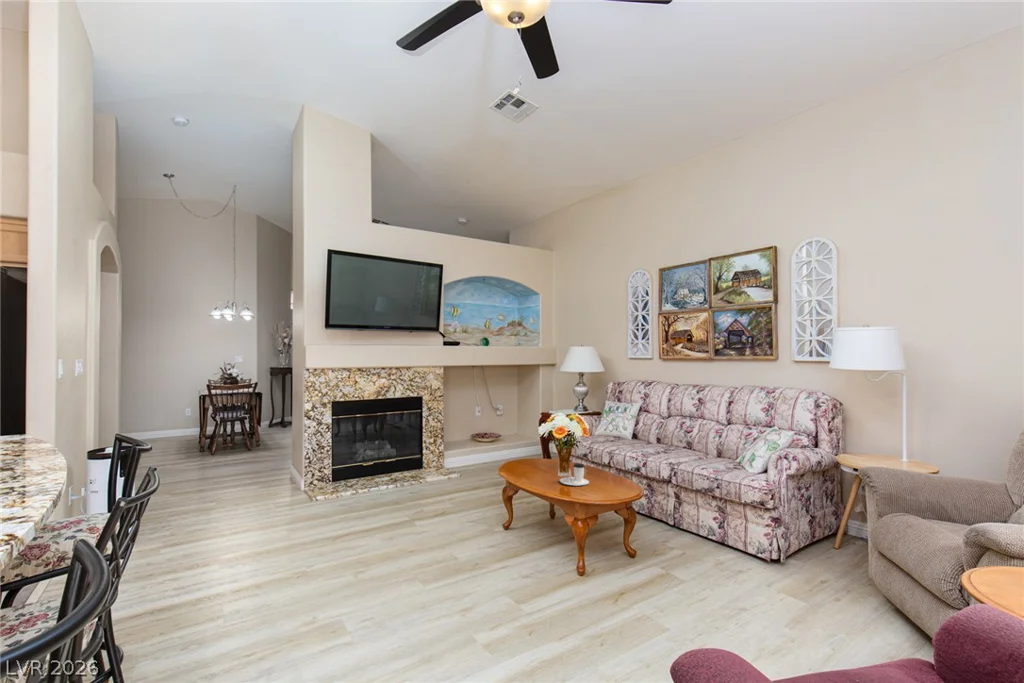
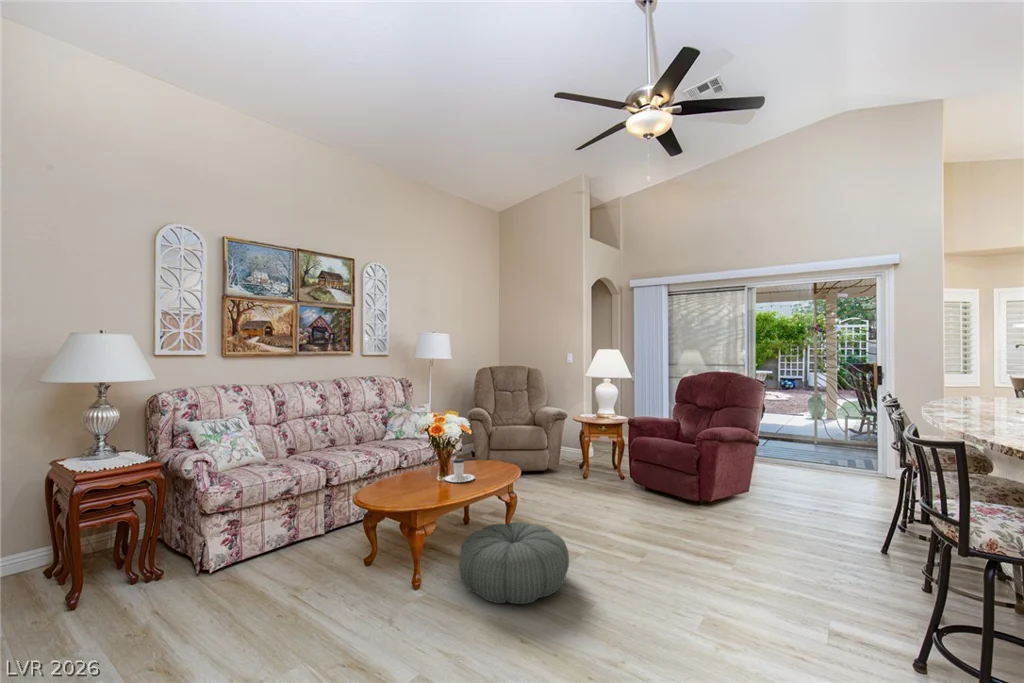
pouf: none [440,506,533,571] -> present [459,522,569,604]

